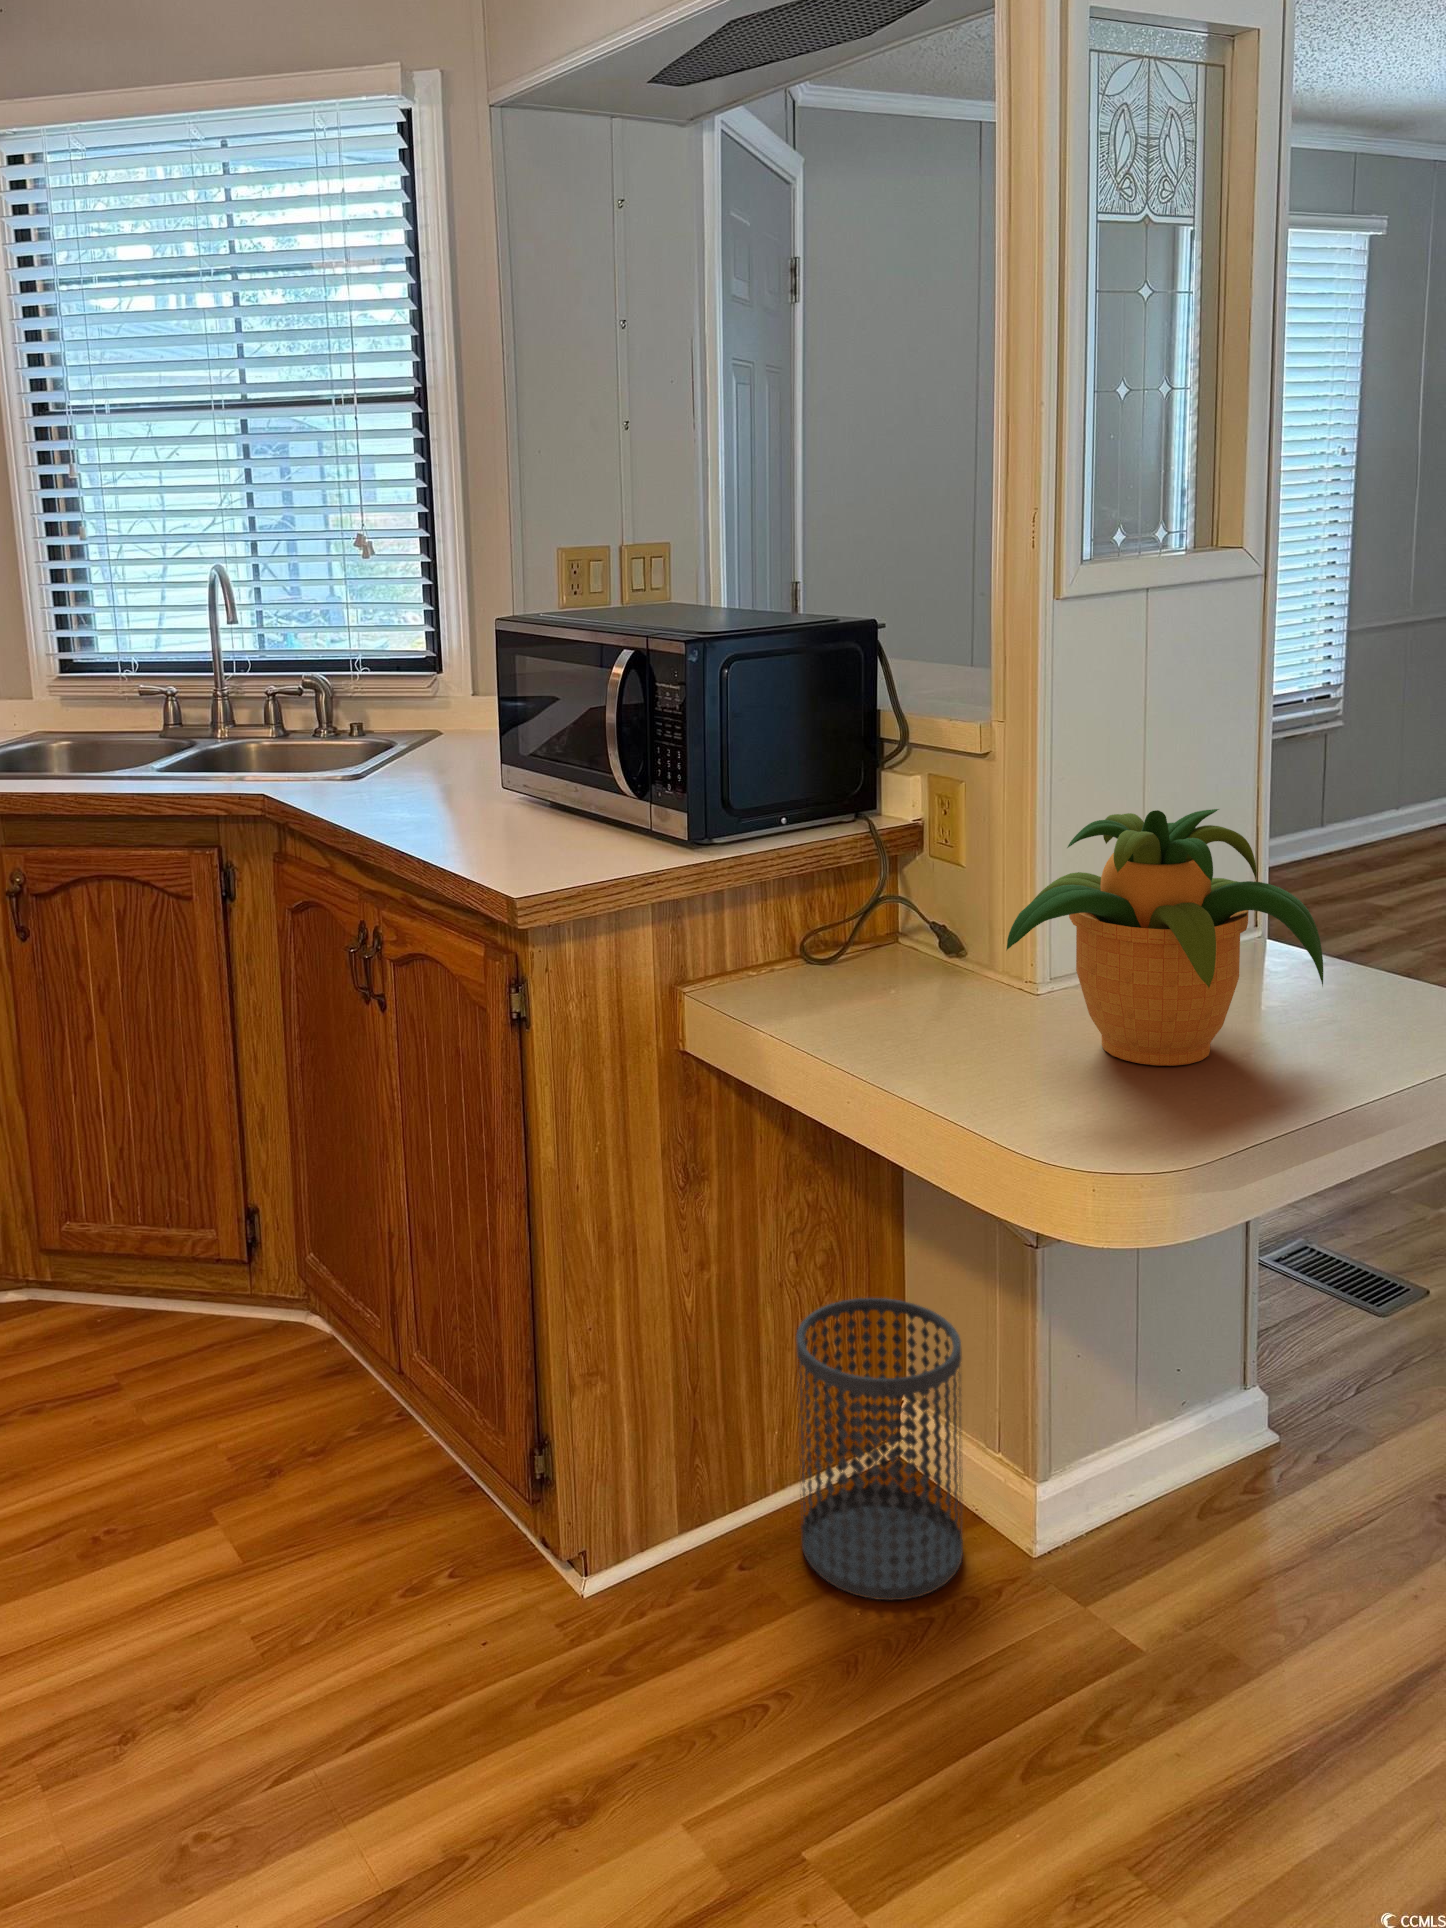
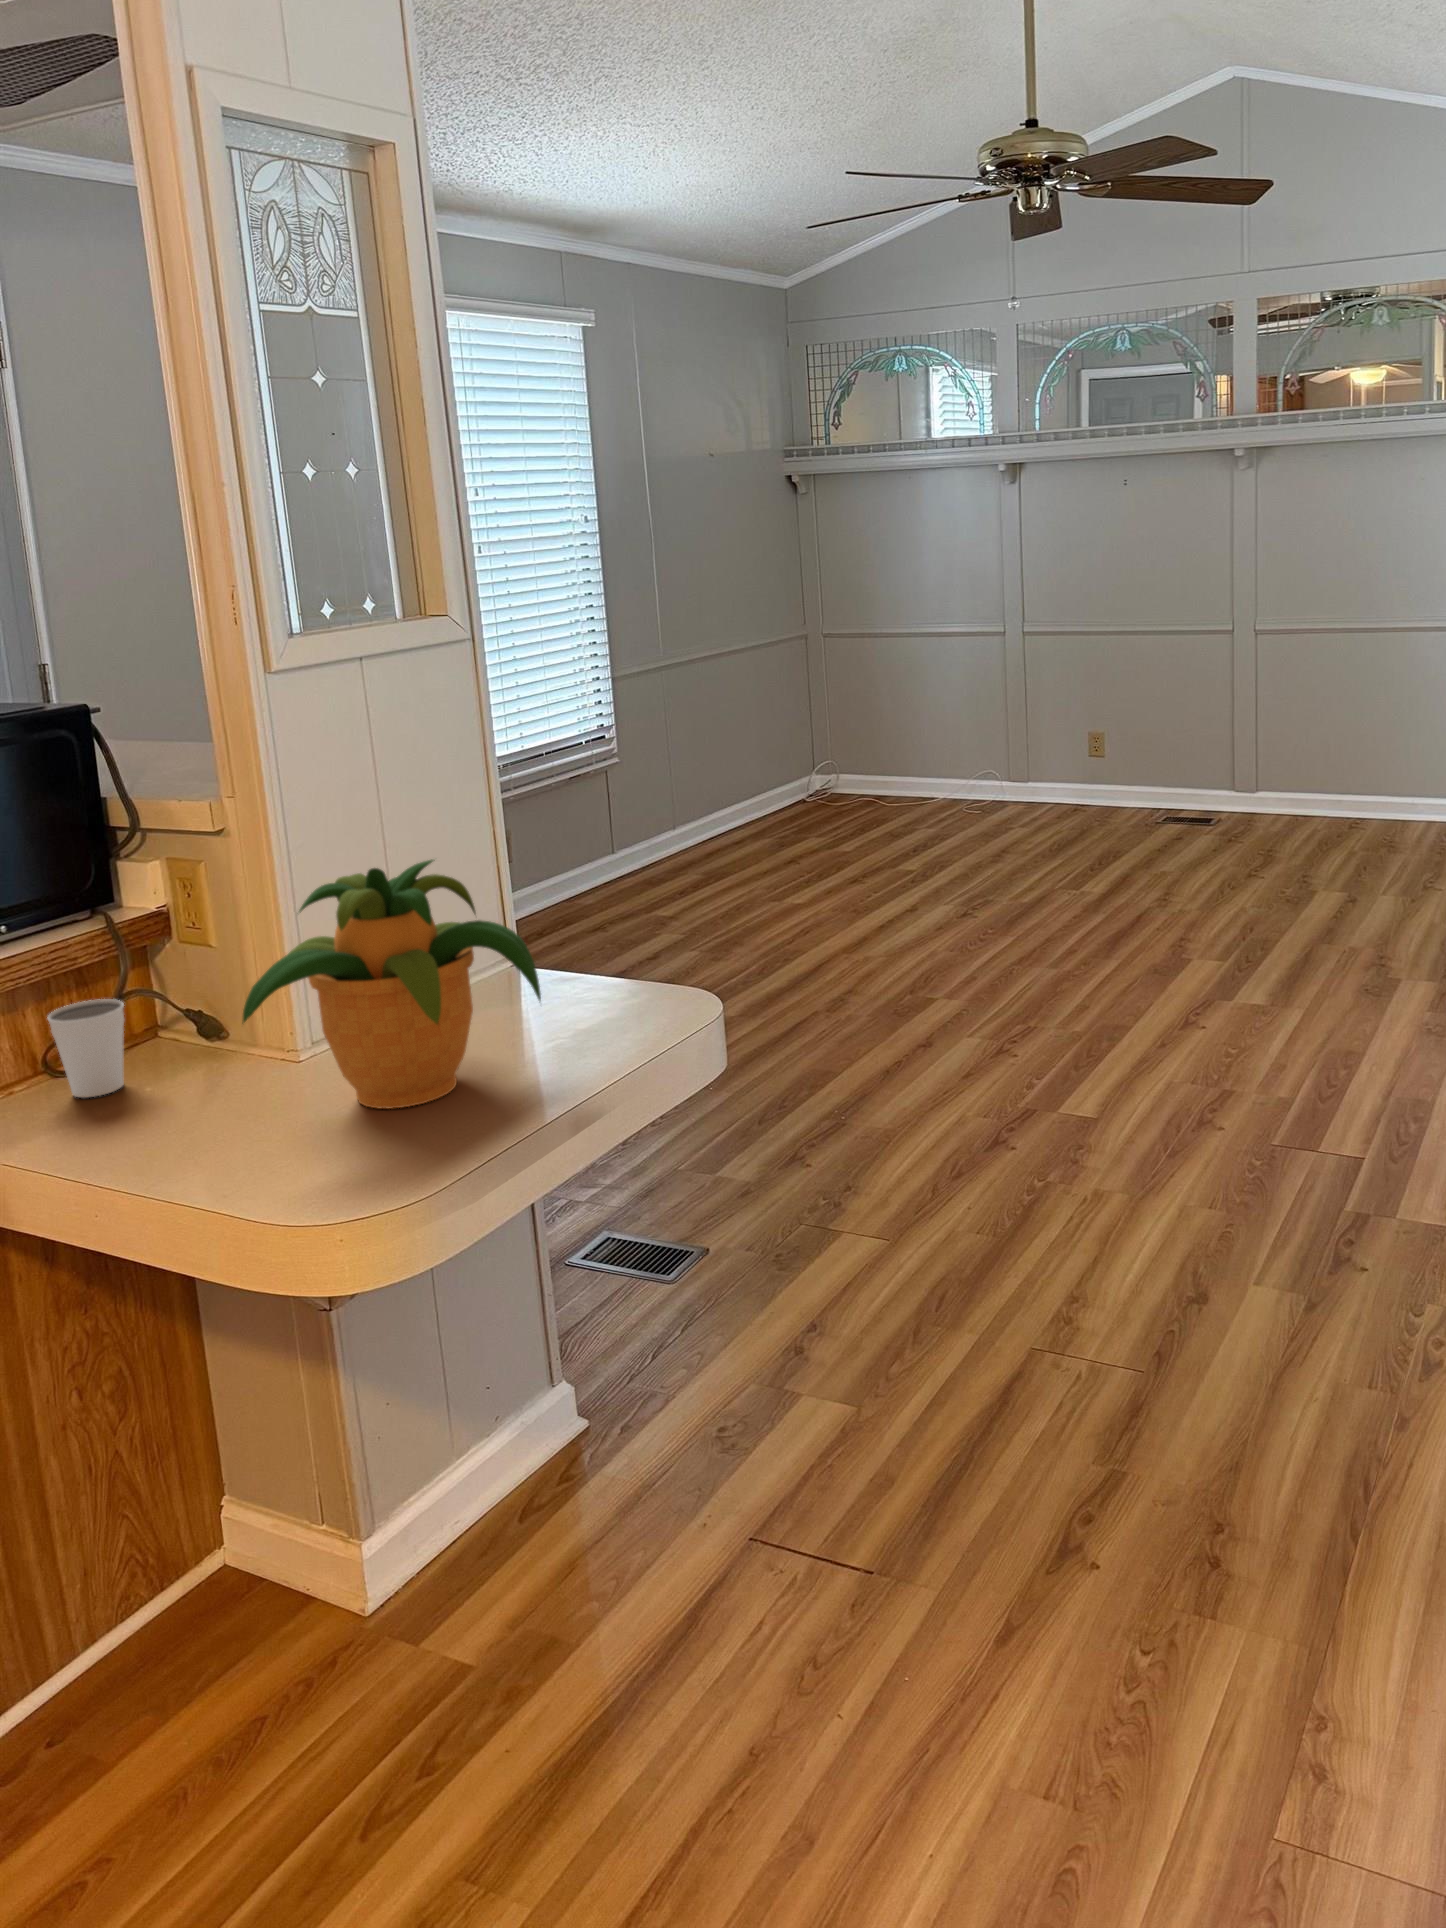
cup: none [814,899,881,990] -> present [48,999,125,1097]
wastebasket: present [796,1298,963,1600] -> none [85,1402,296,1724]

